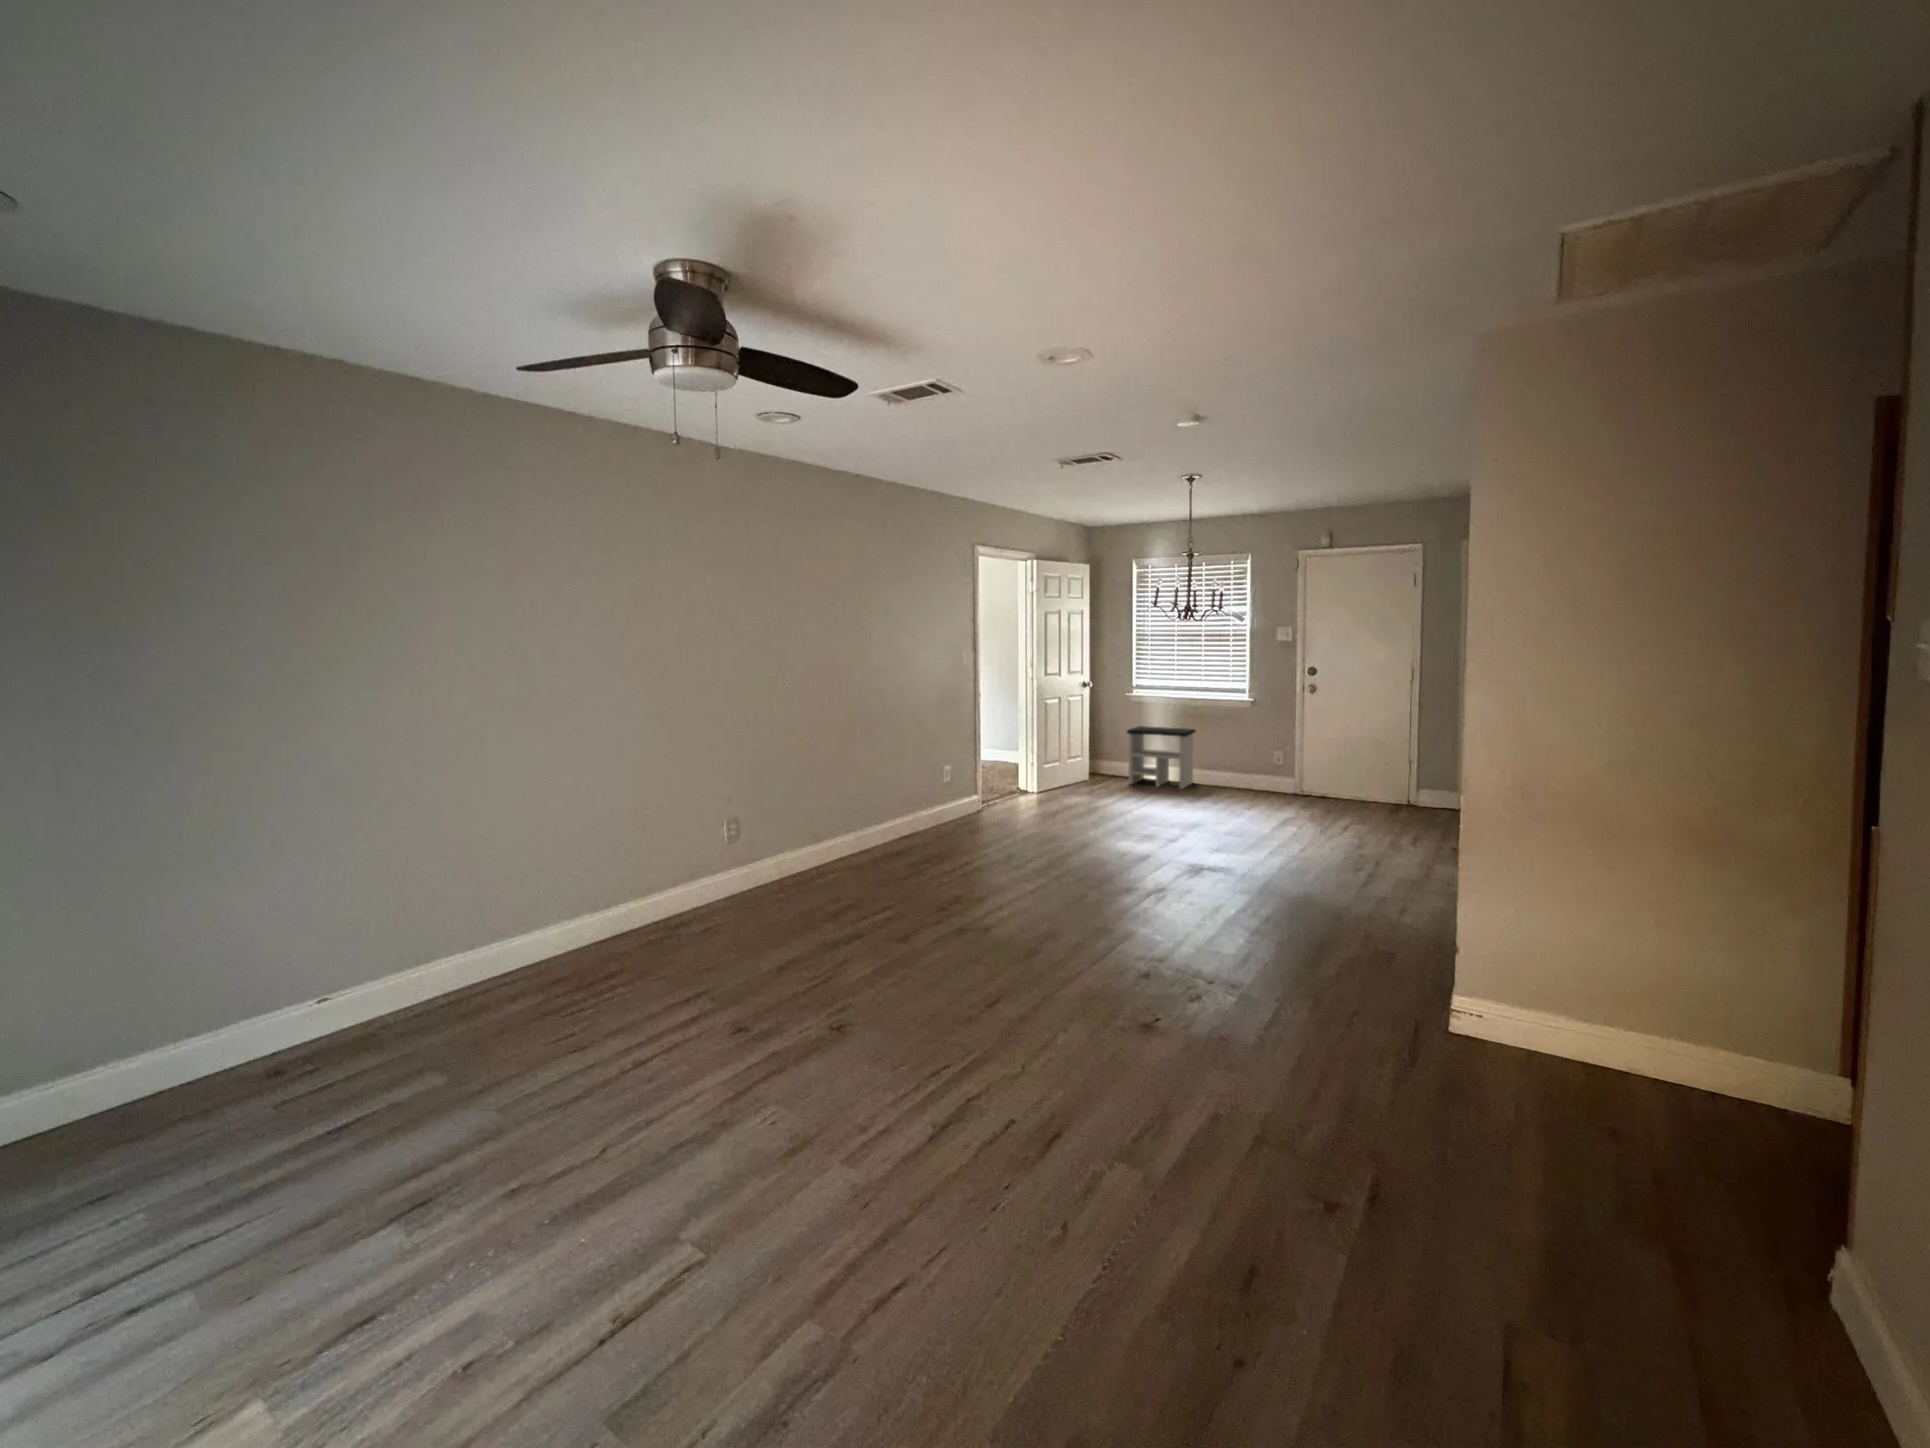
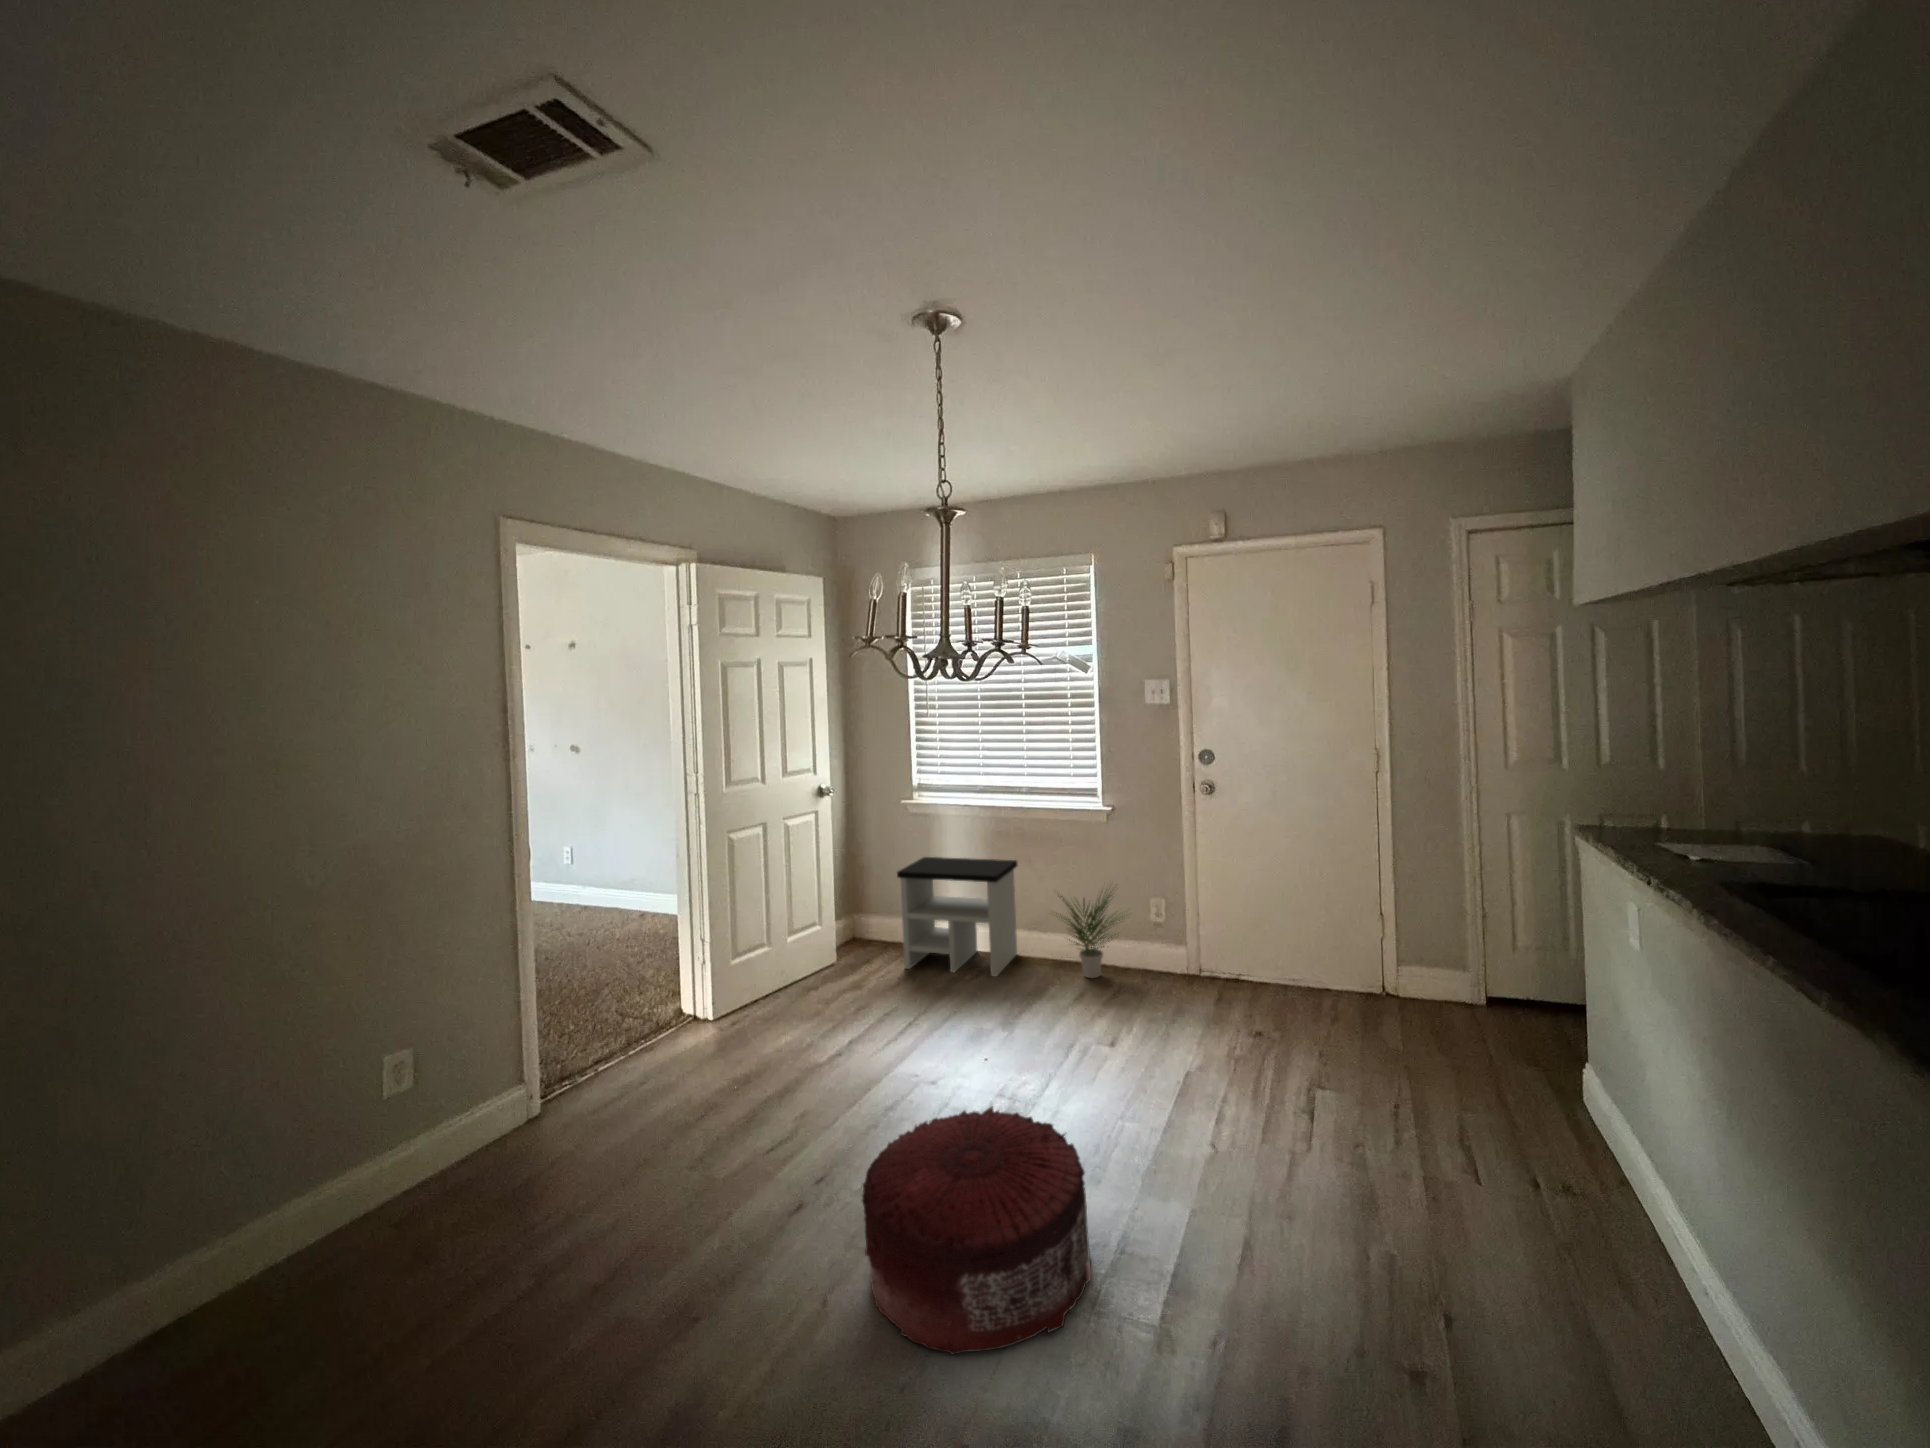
potted plant: none [1214,740,1264,792] -> present [1056,893,1123,978]
pouf: none [1151,797,1241,857] -> present [862,1107,1091,1354]

